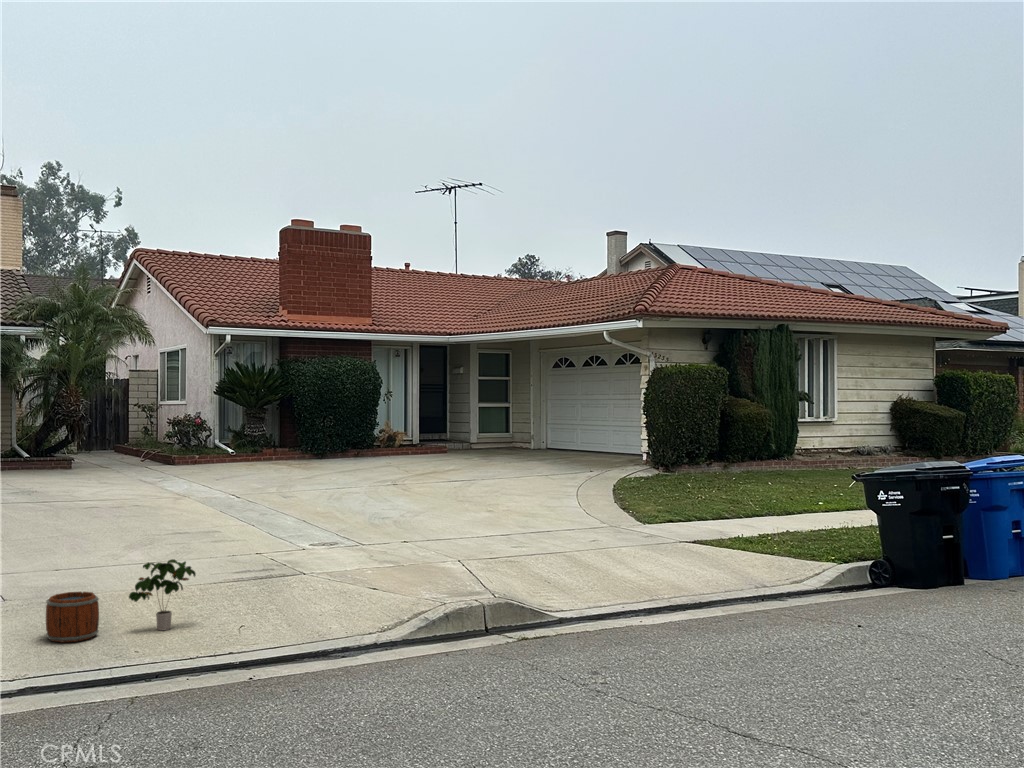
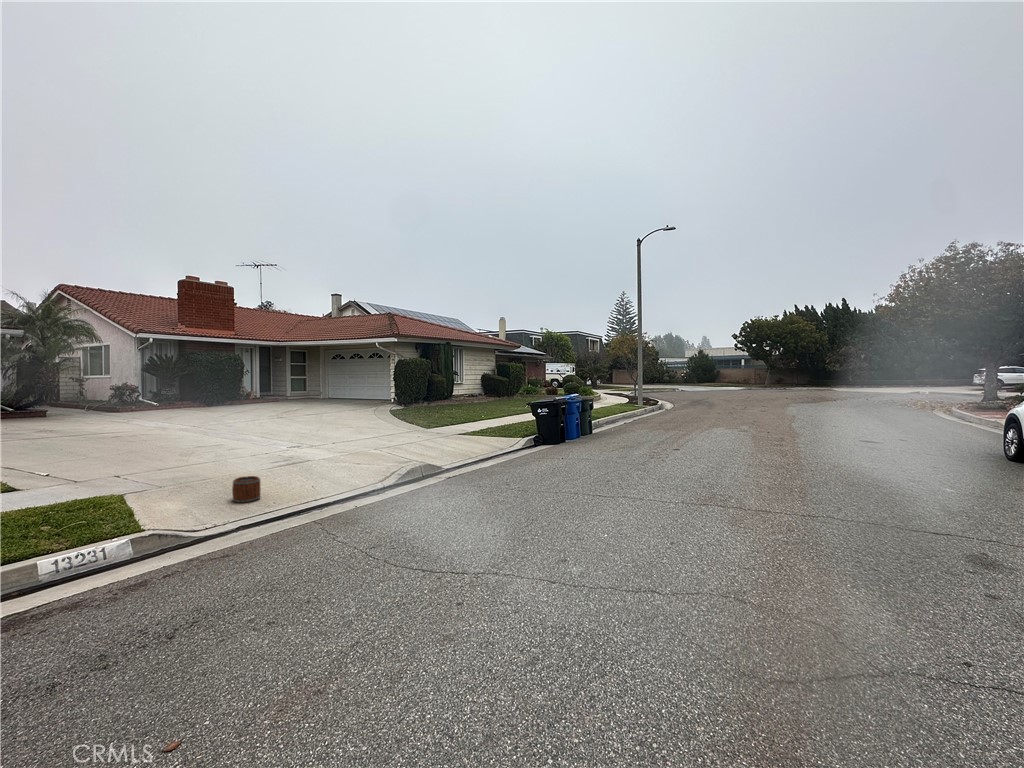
potted plant: present [129,559,196,630] -> none [274,456,303,491]

